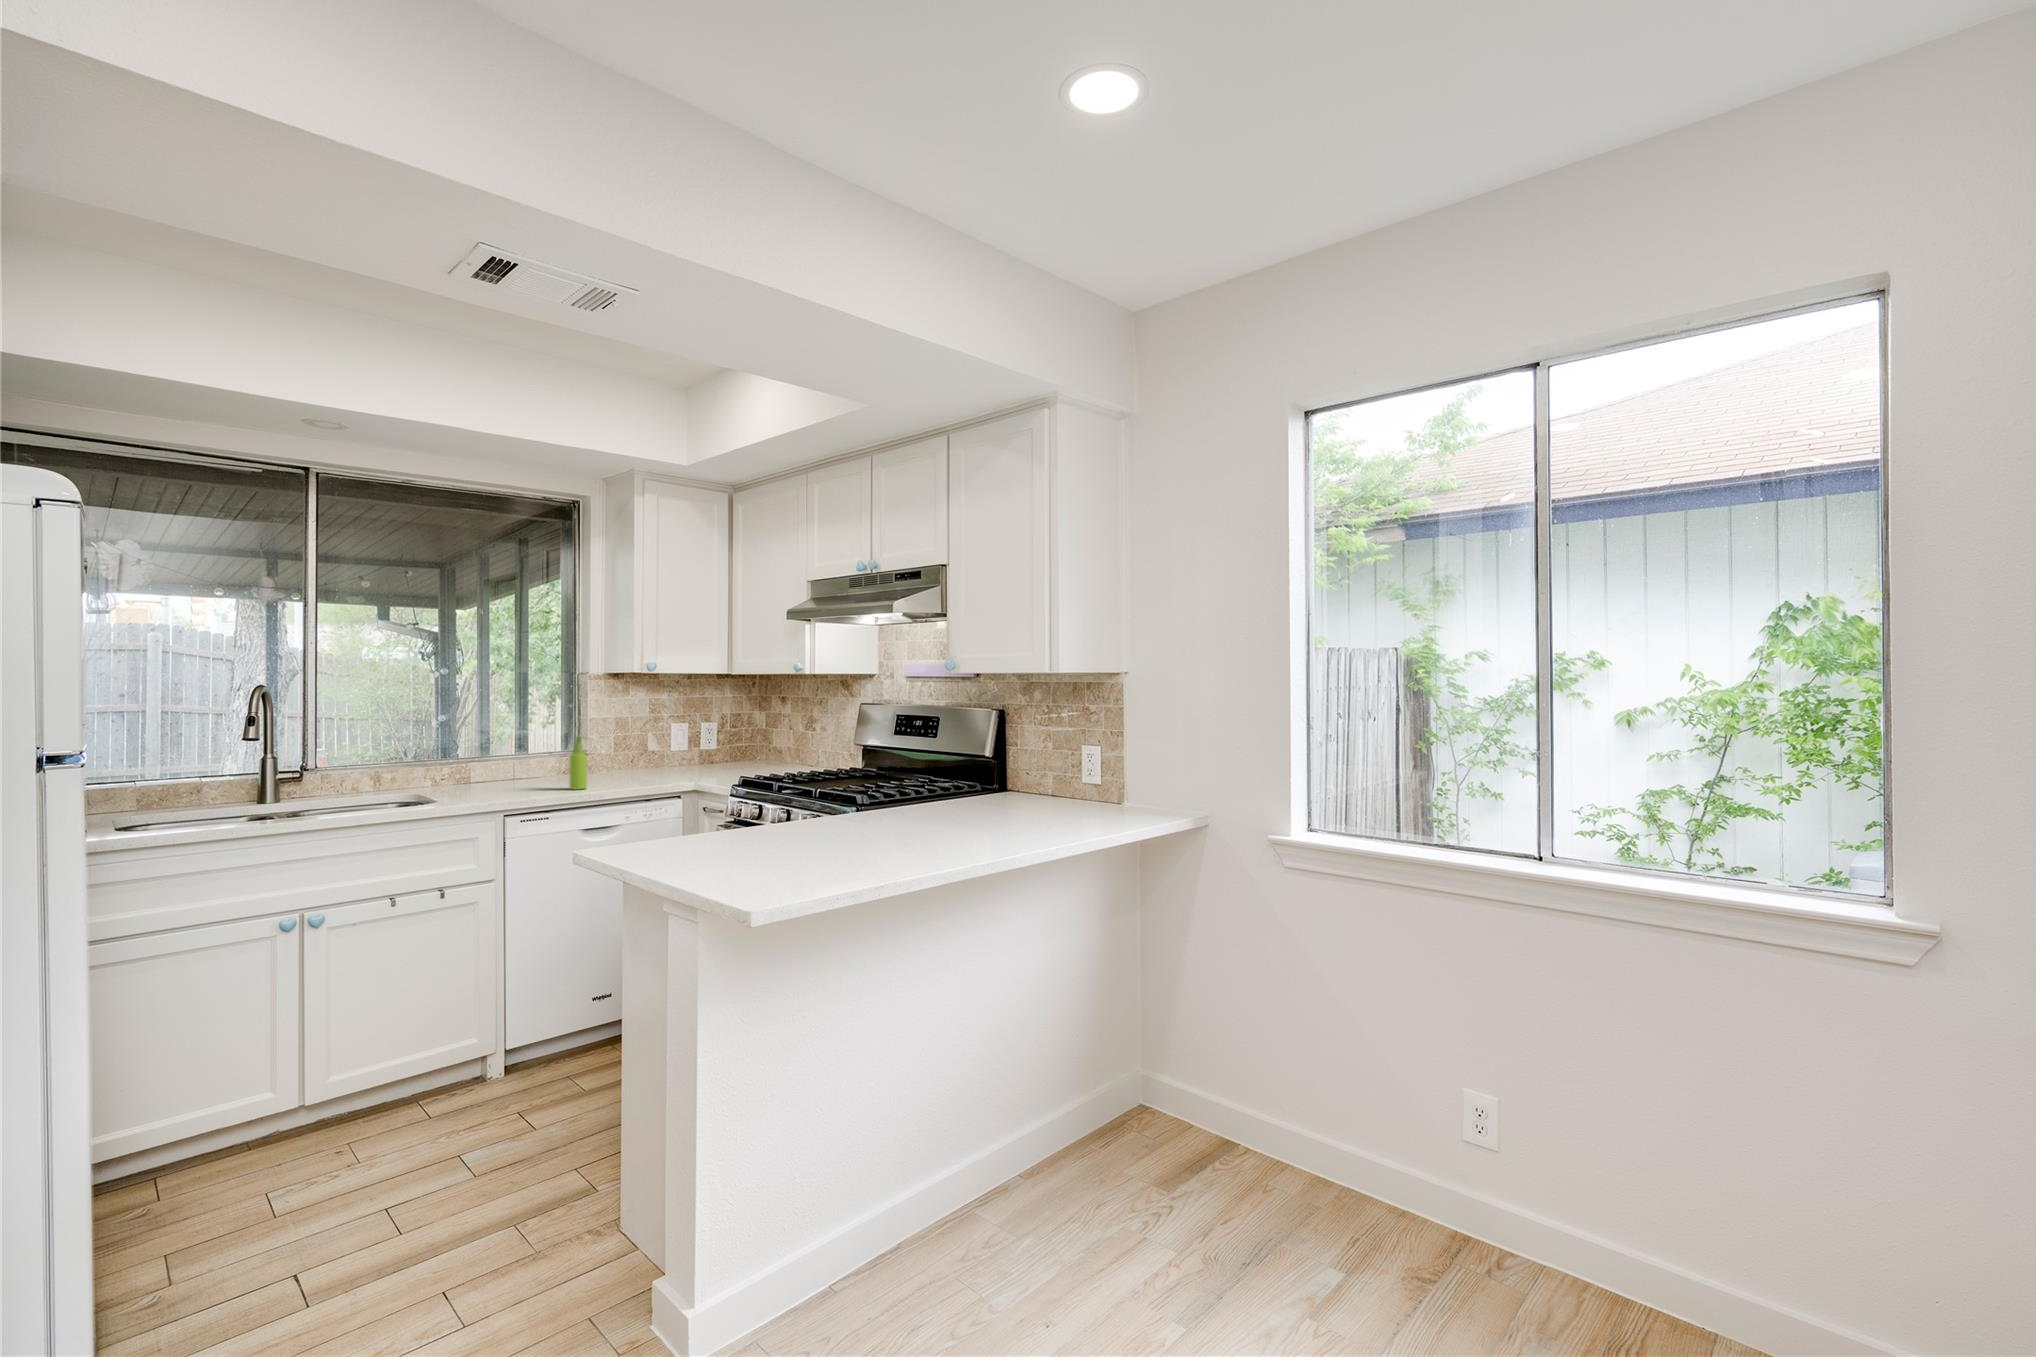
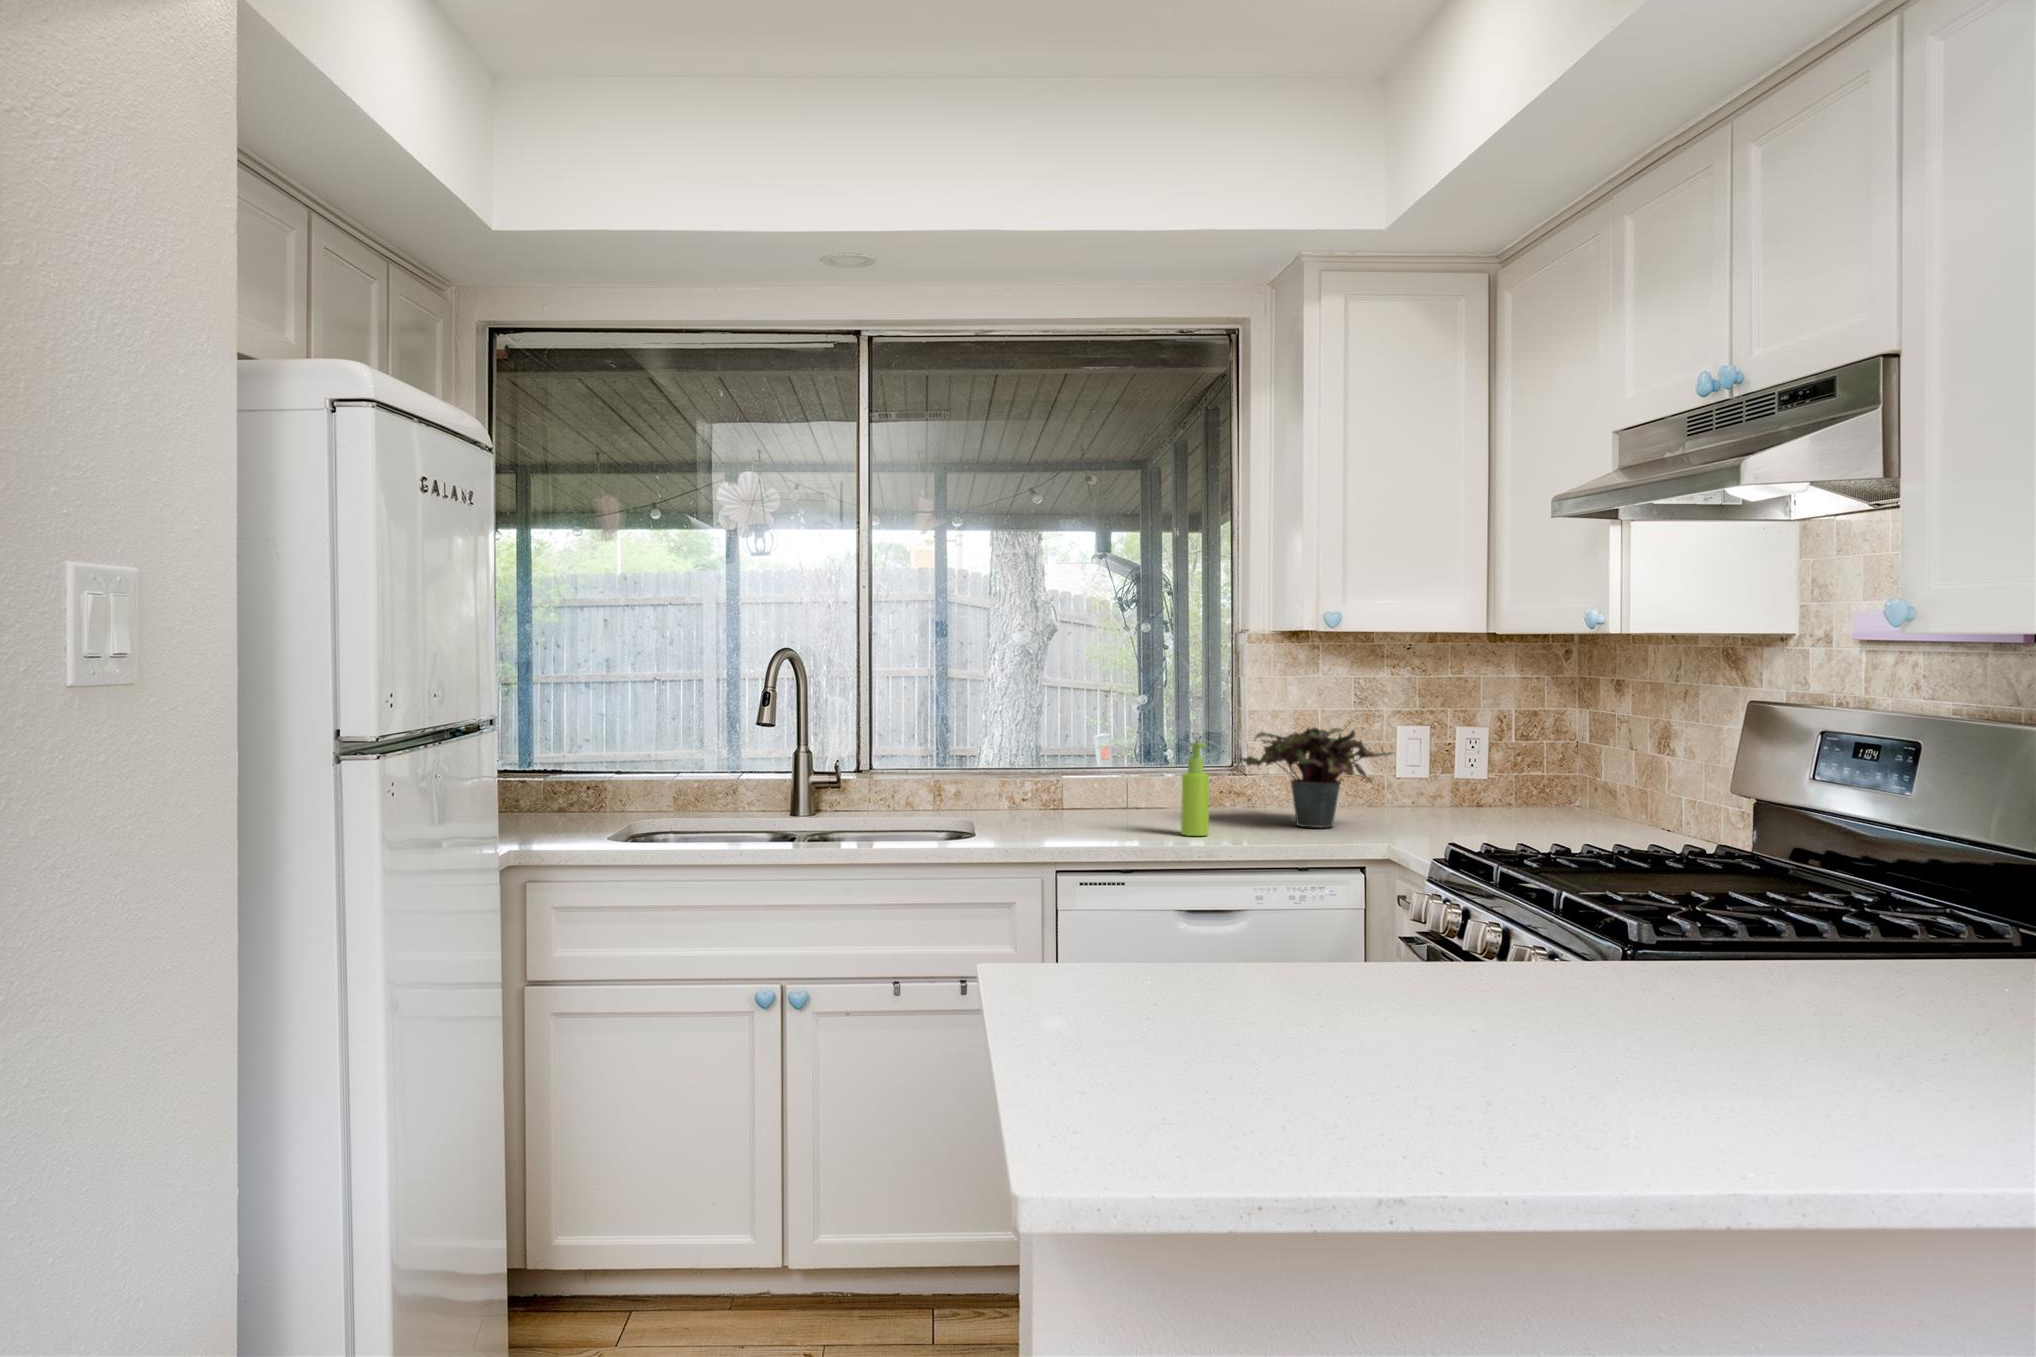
potted plant: none [595,725,685,780] -> present [1240,728,1394,828]

